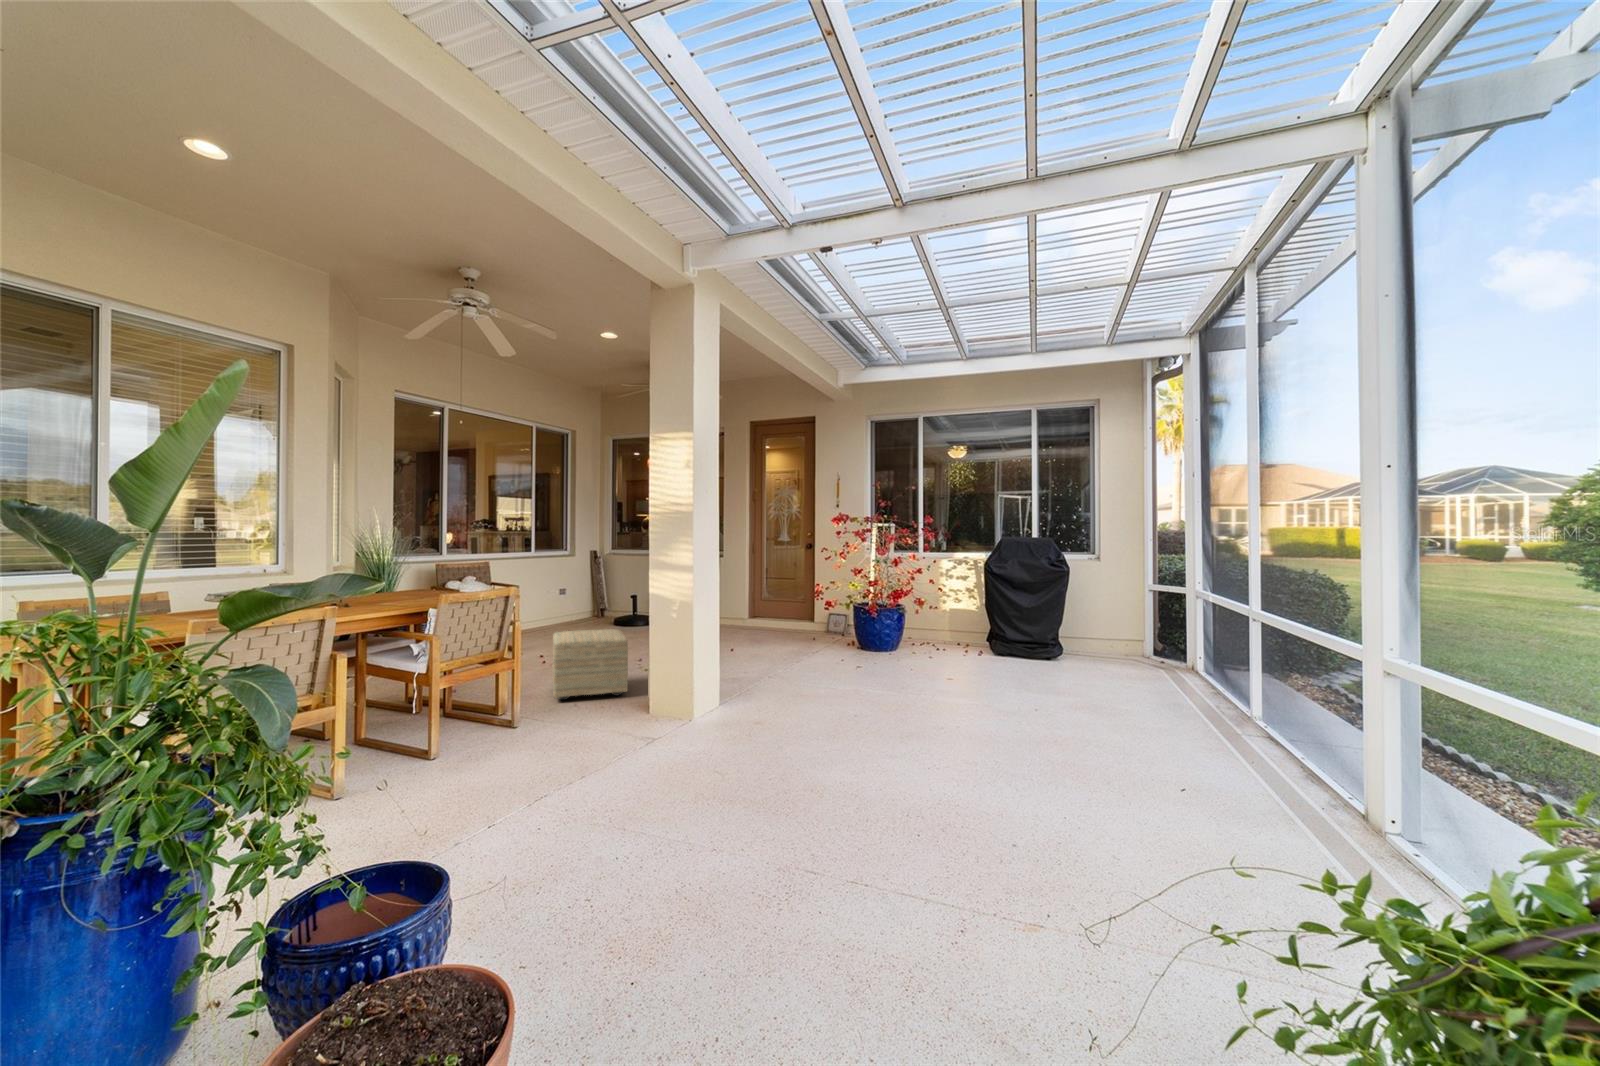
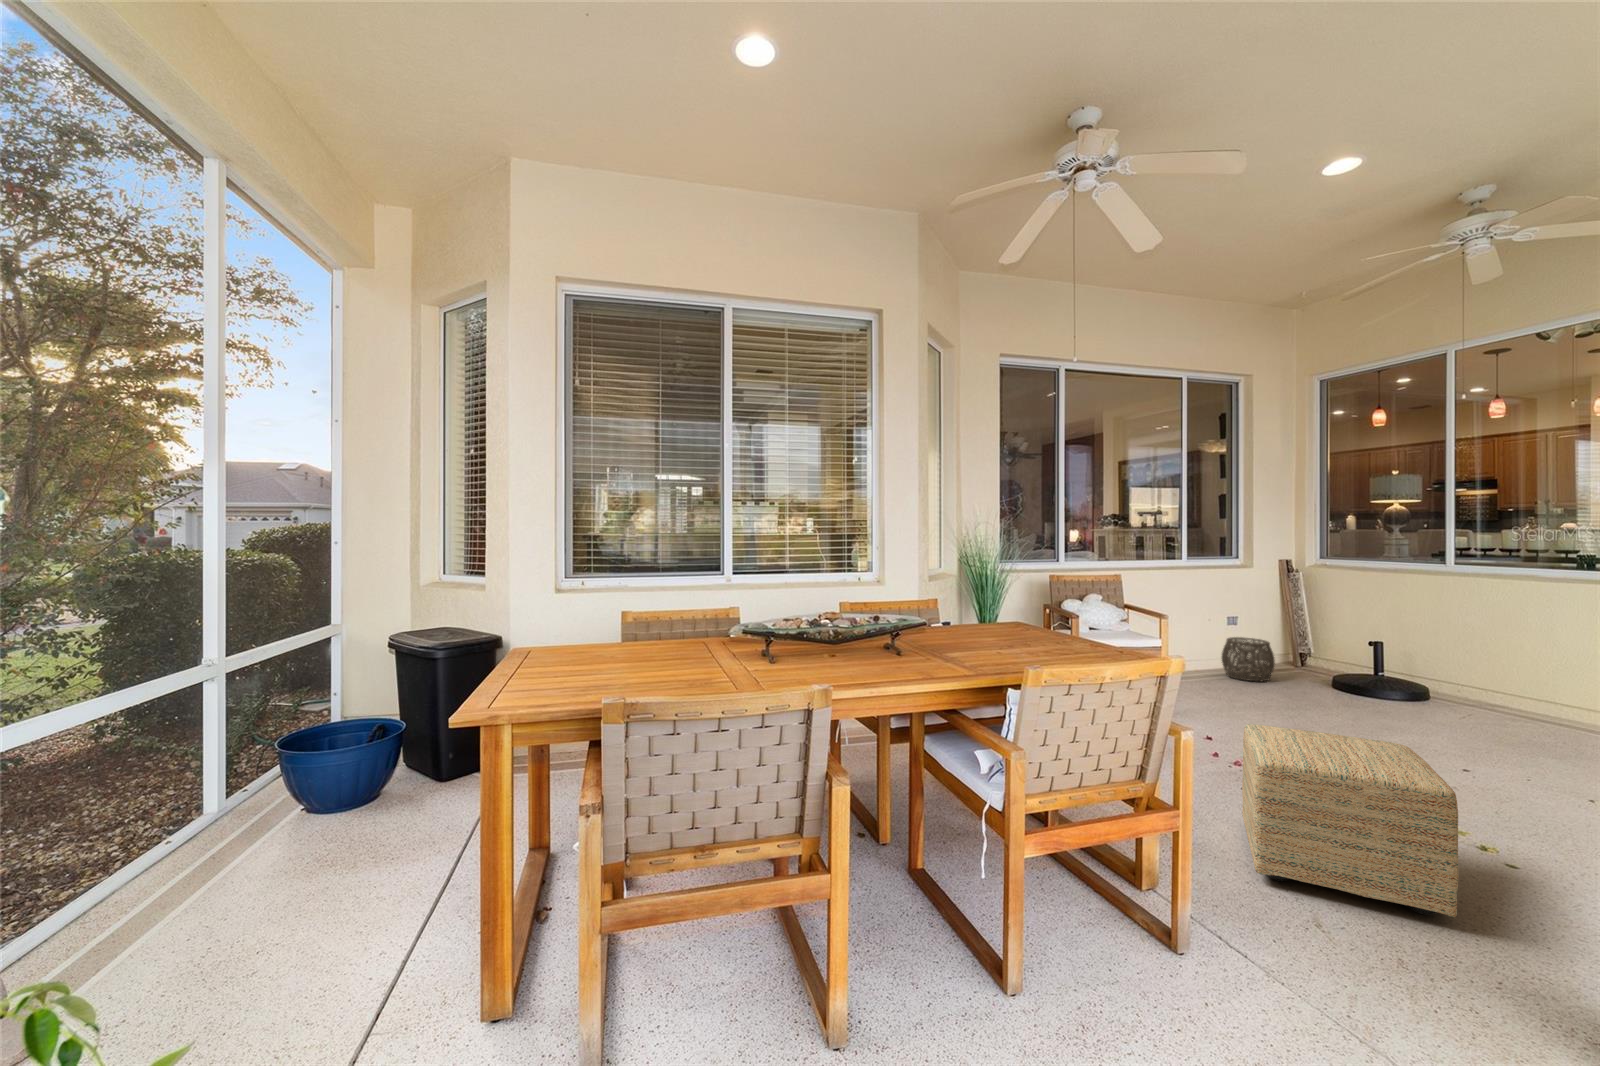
woven basket: none [556,602,587,630] -> present [1222,637,1275,682]

